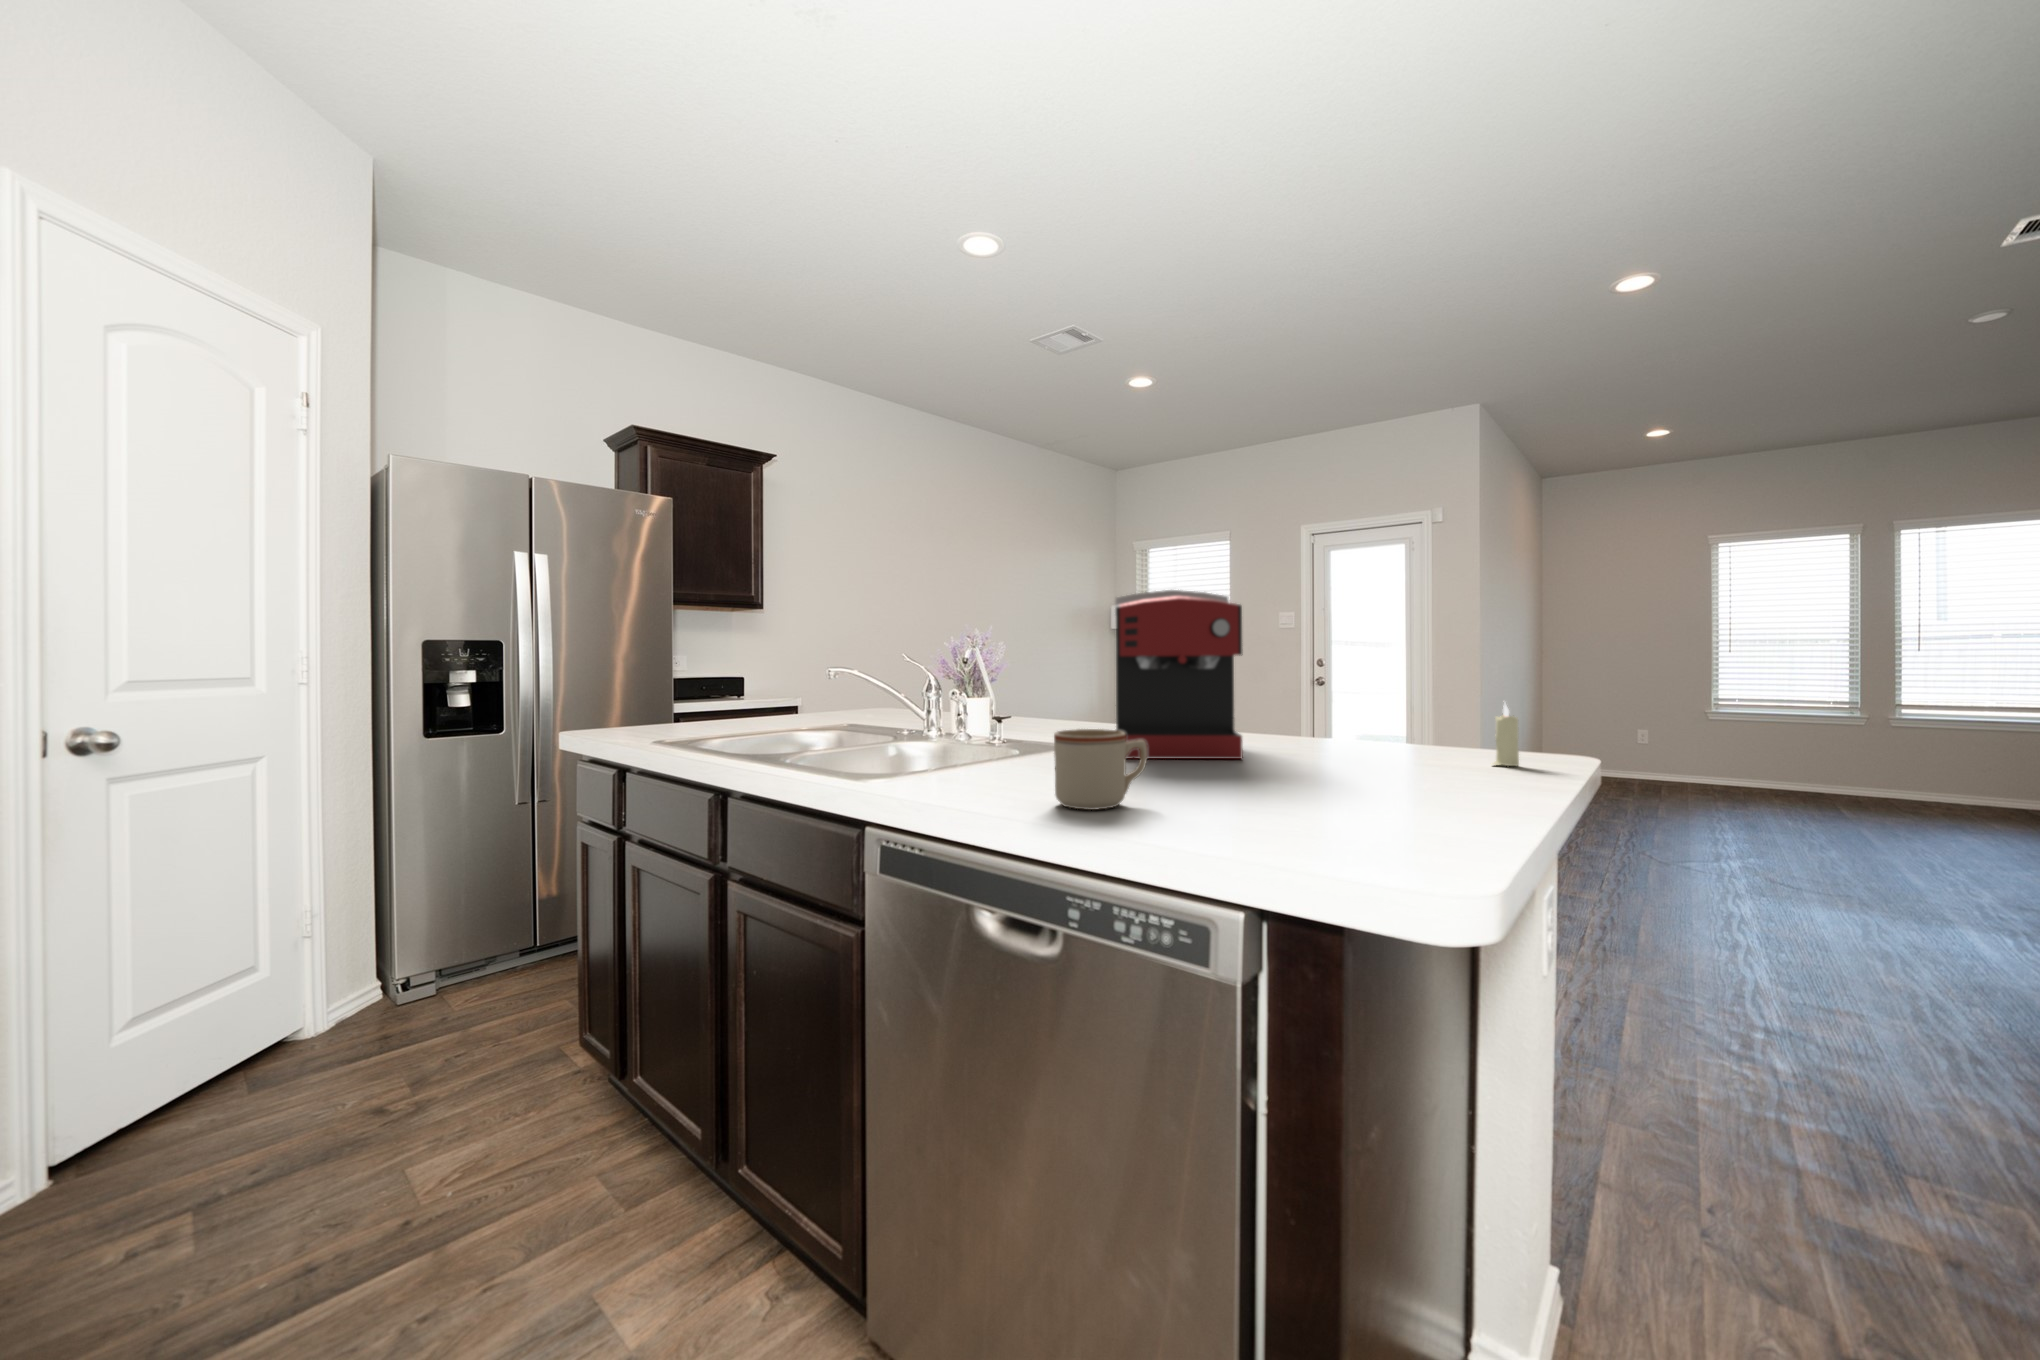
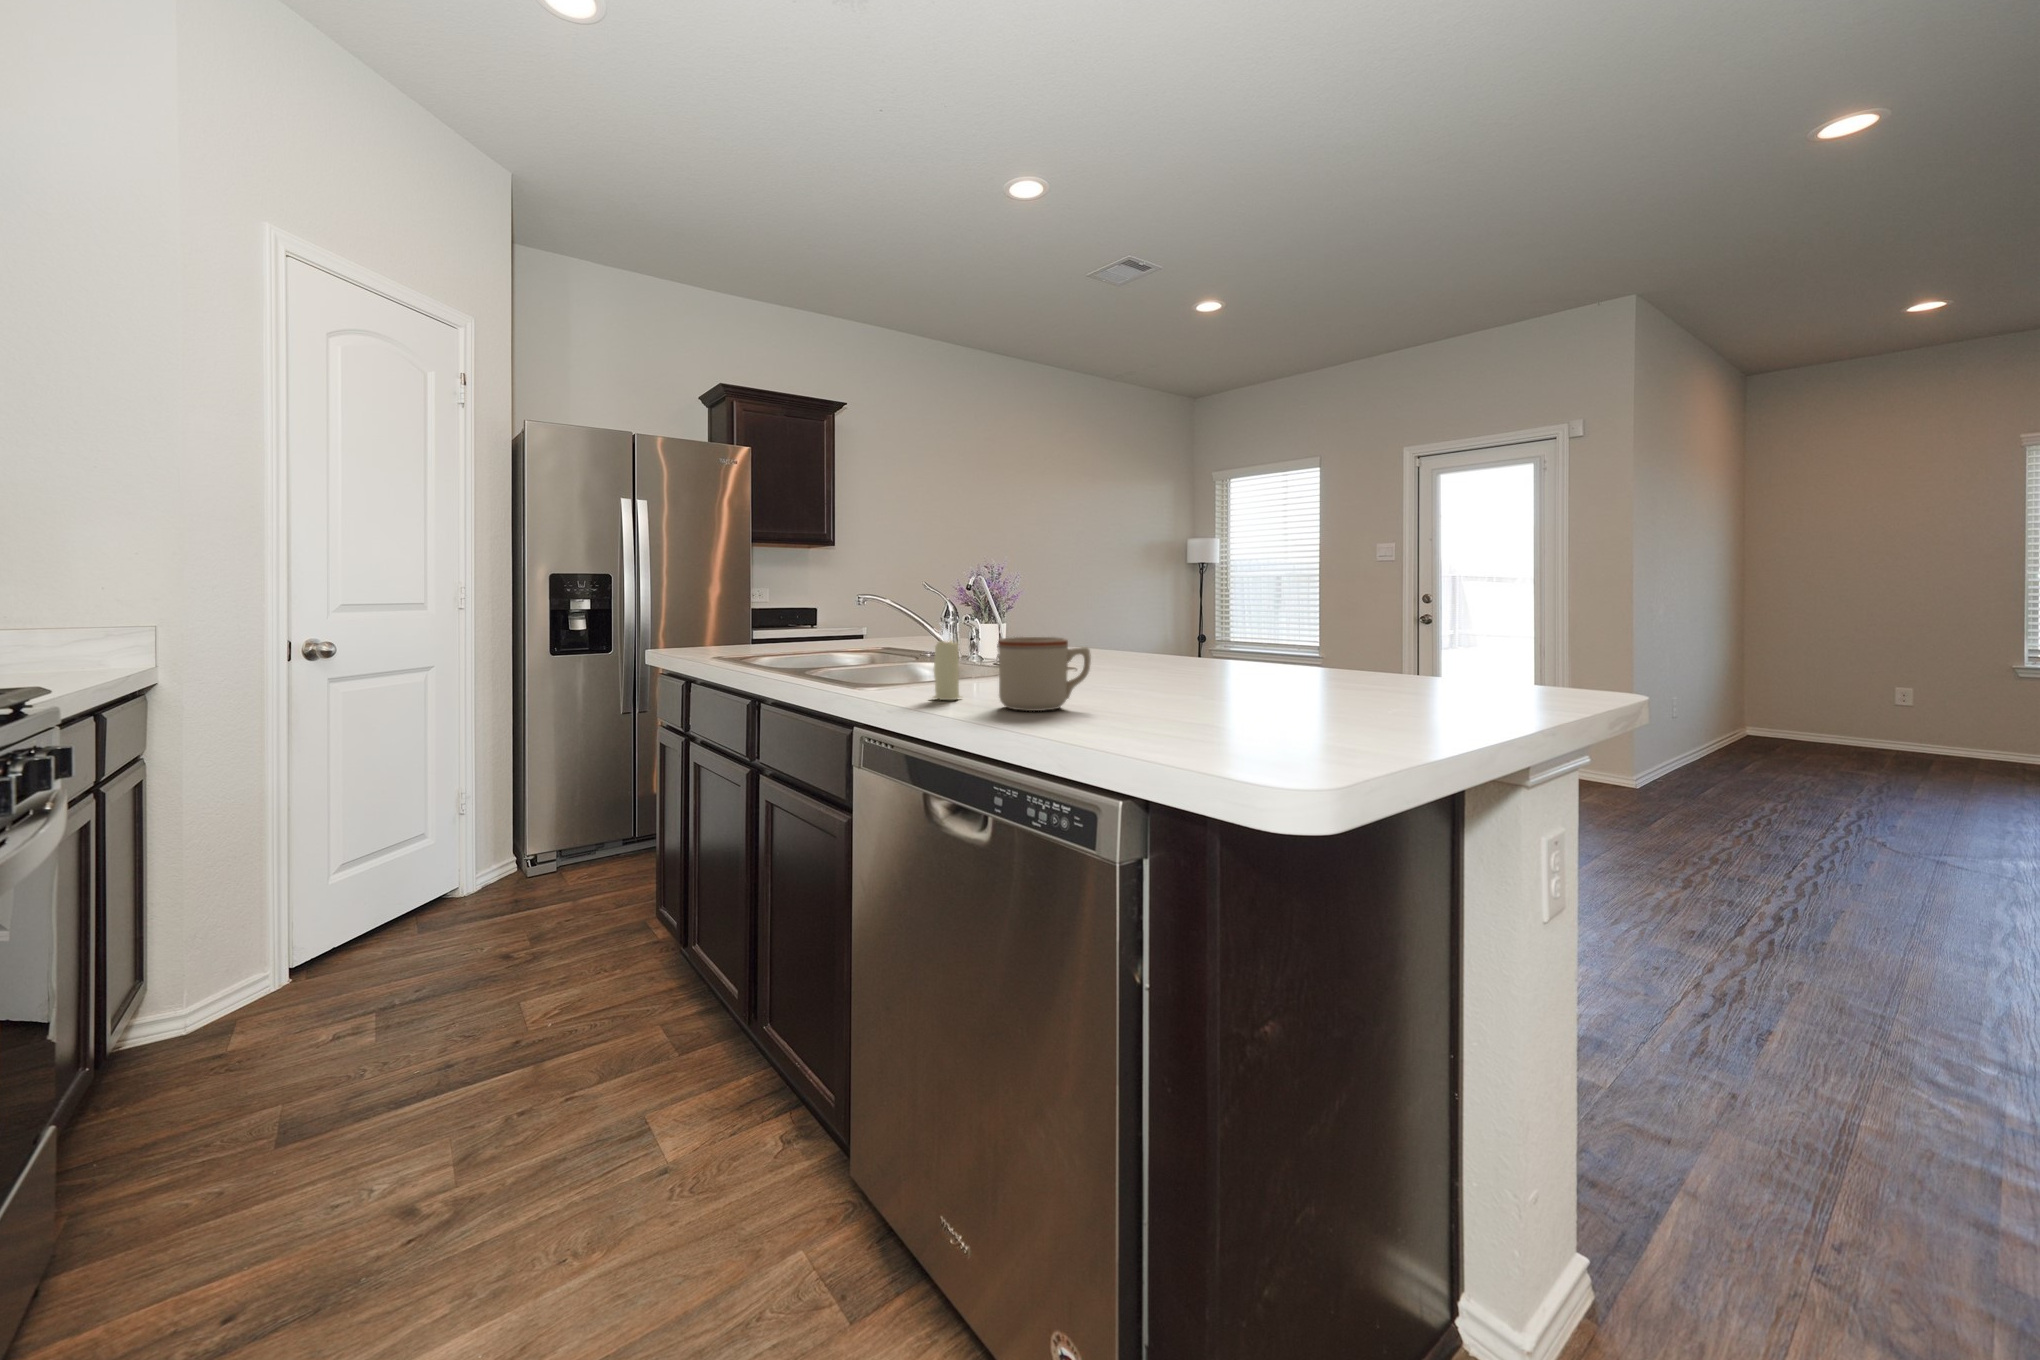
coffee maker: present [1115,590,1243,759] -> none [1105,507,1240,679]
candle: present [1493,703,1519,766] -> present [933,628,961,700]

